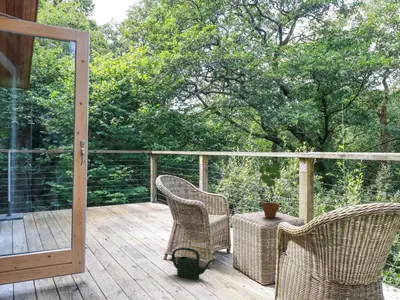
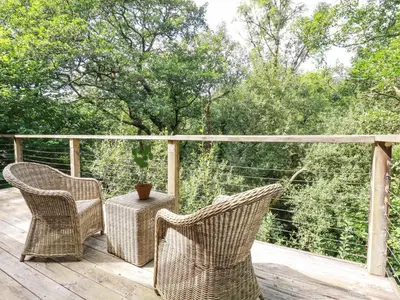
watering can: present [172,248,214,279] -> none [27,246,83,282]

